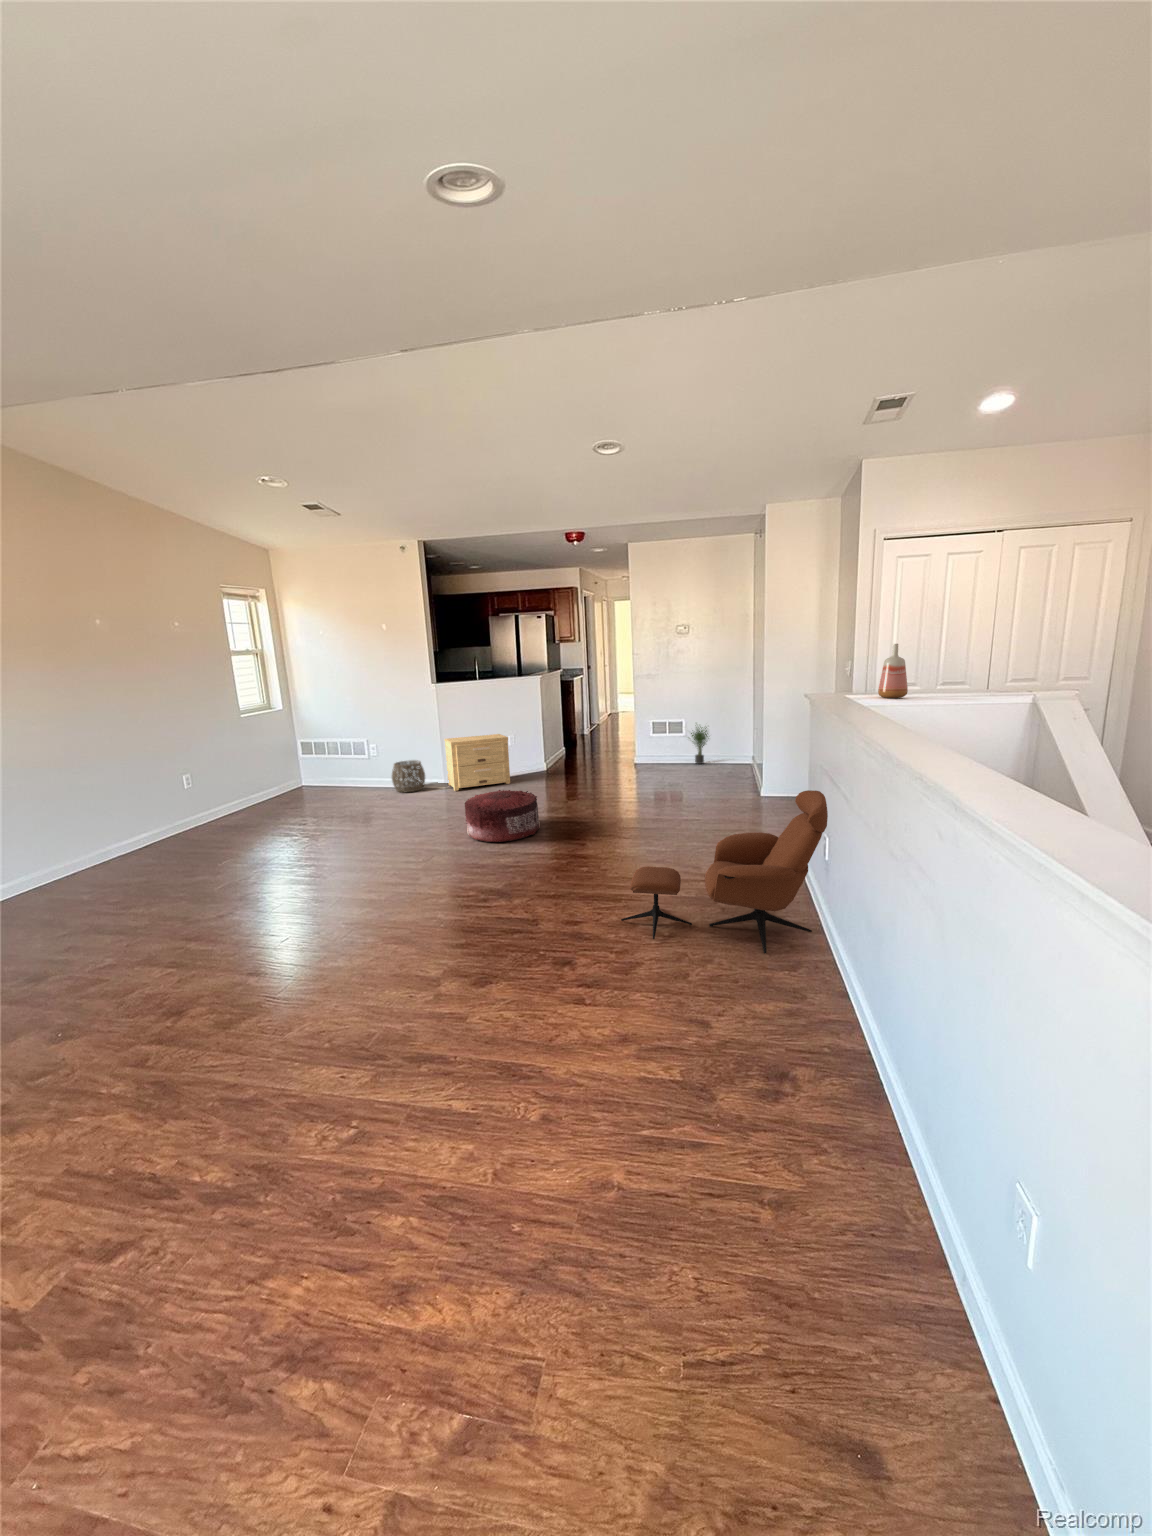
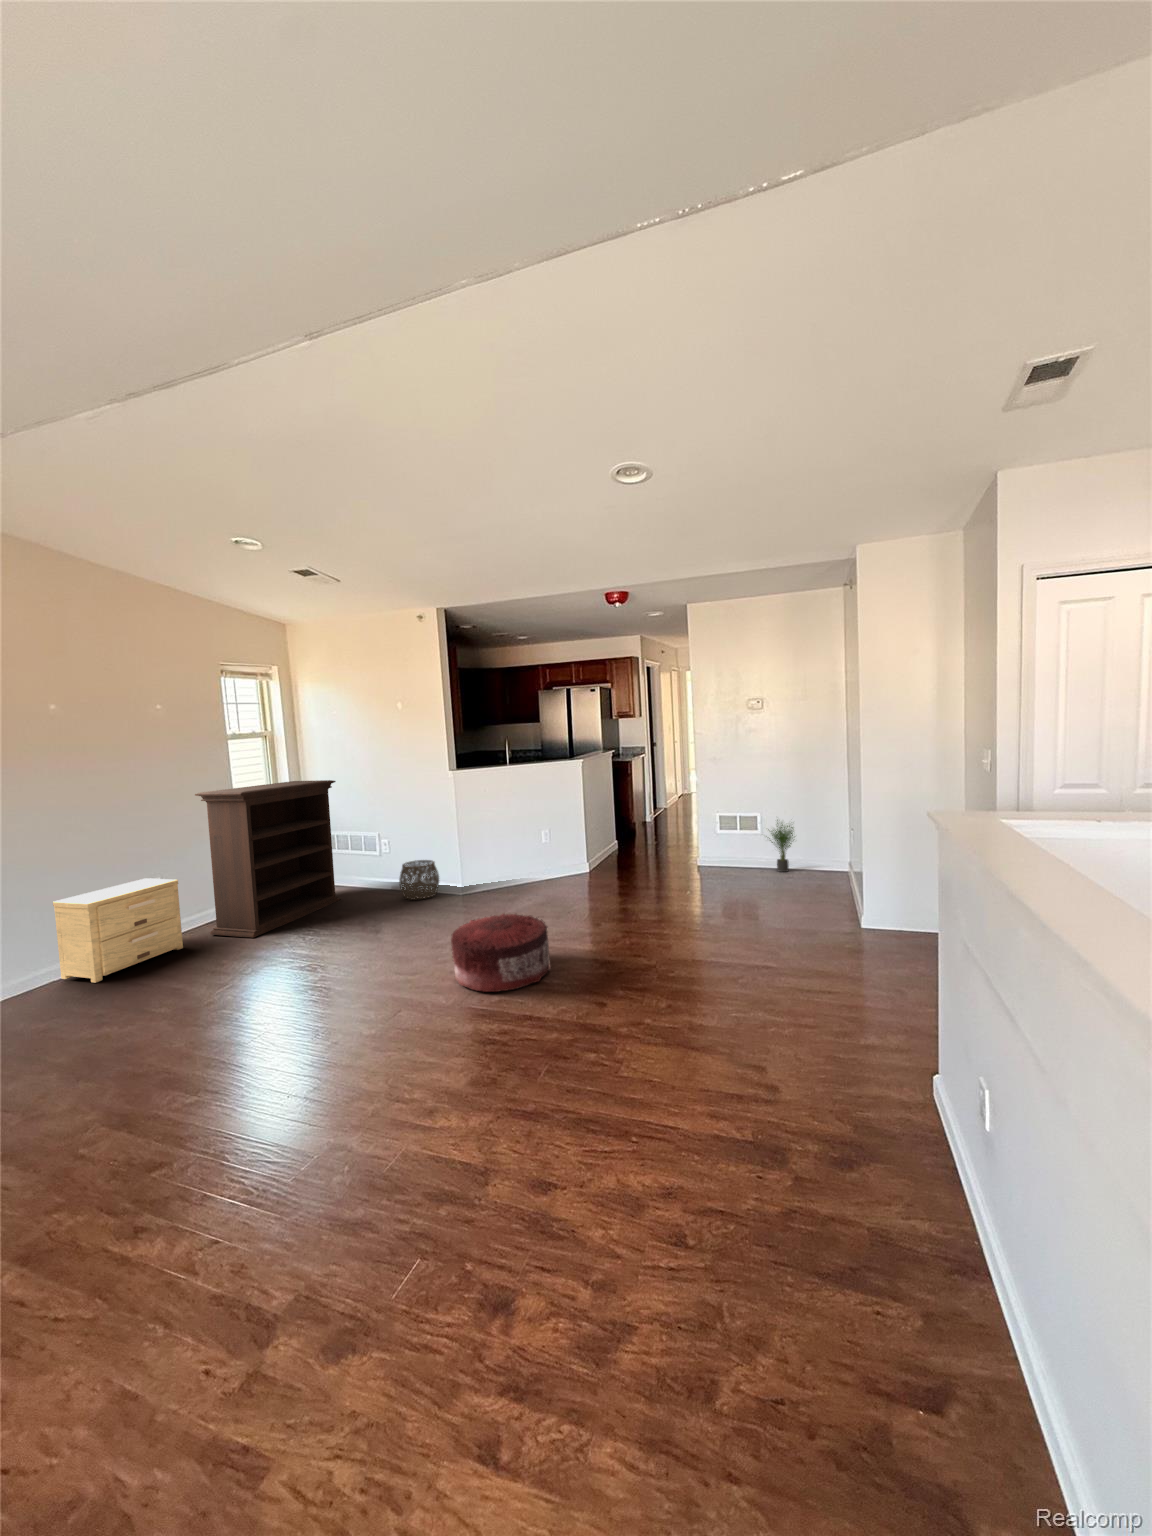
vase: present [878,644,908,698] -> none [1053,731,1109,820]
bookshelf: none [216,693,340,822] -> present [195,780,341,938]
side table: present [444,734,510,791] -> present [53,878,183,983]
lounge chair: present [621,790,828,953] -> none [615,994,985,1334]

